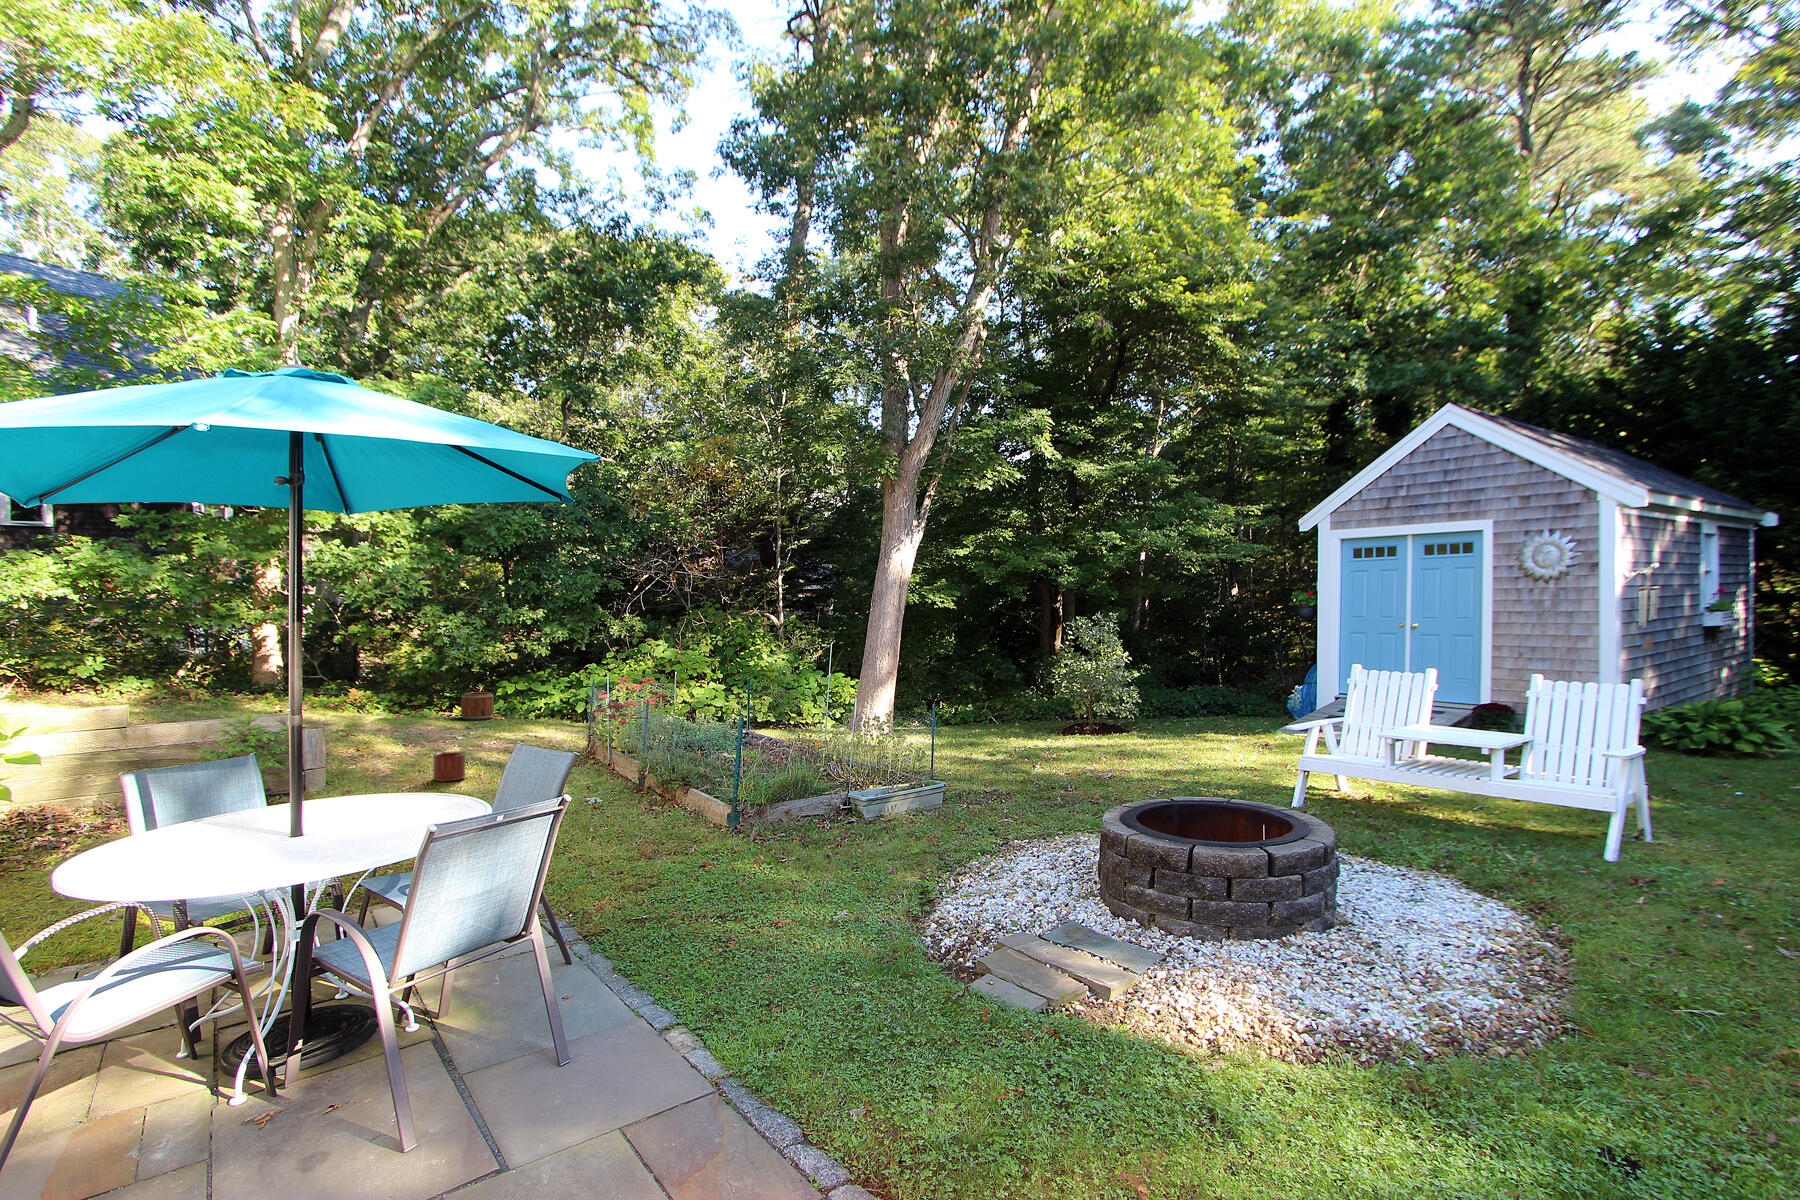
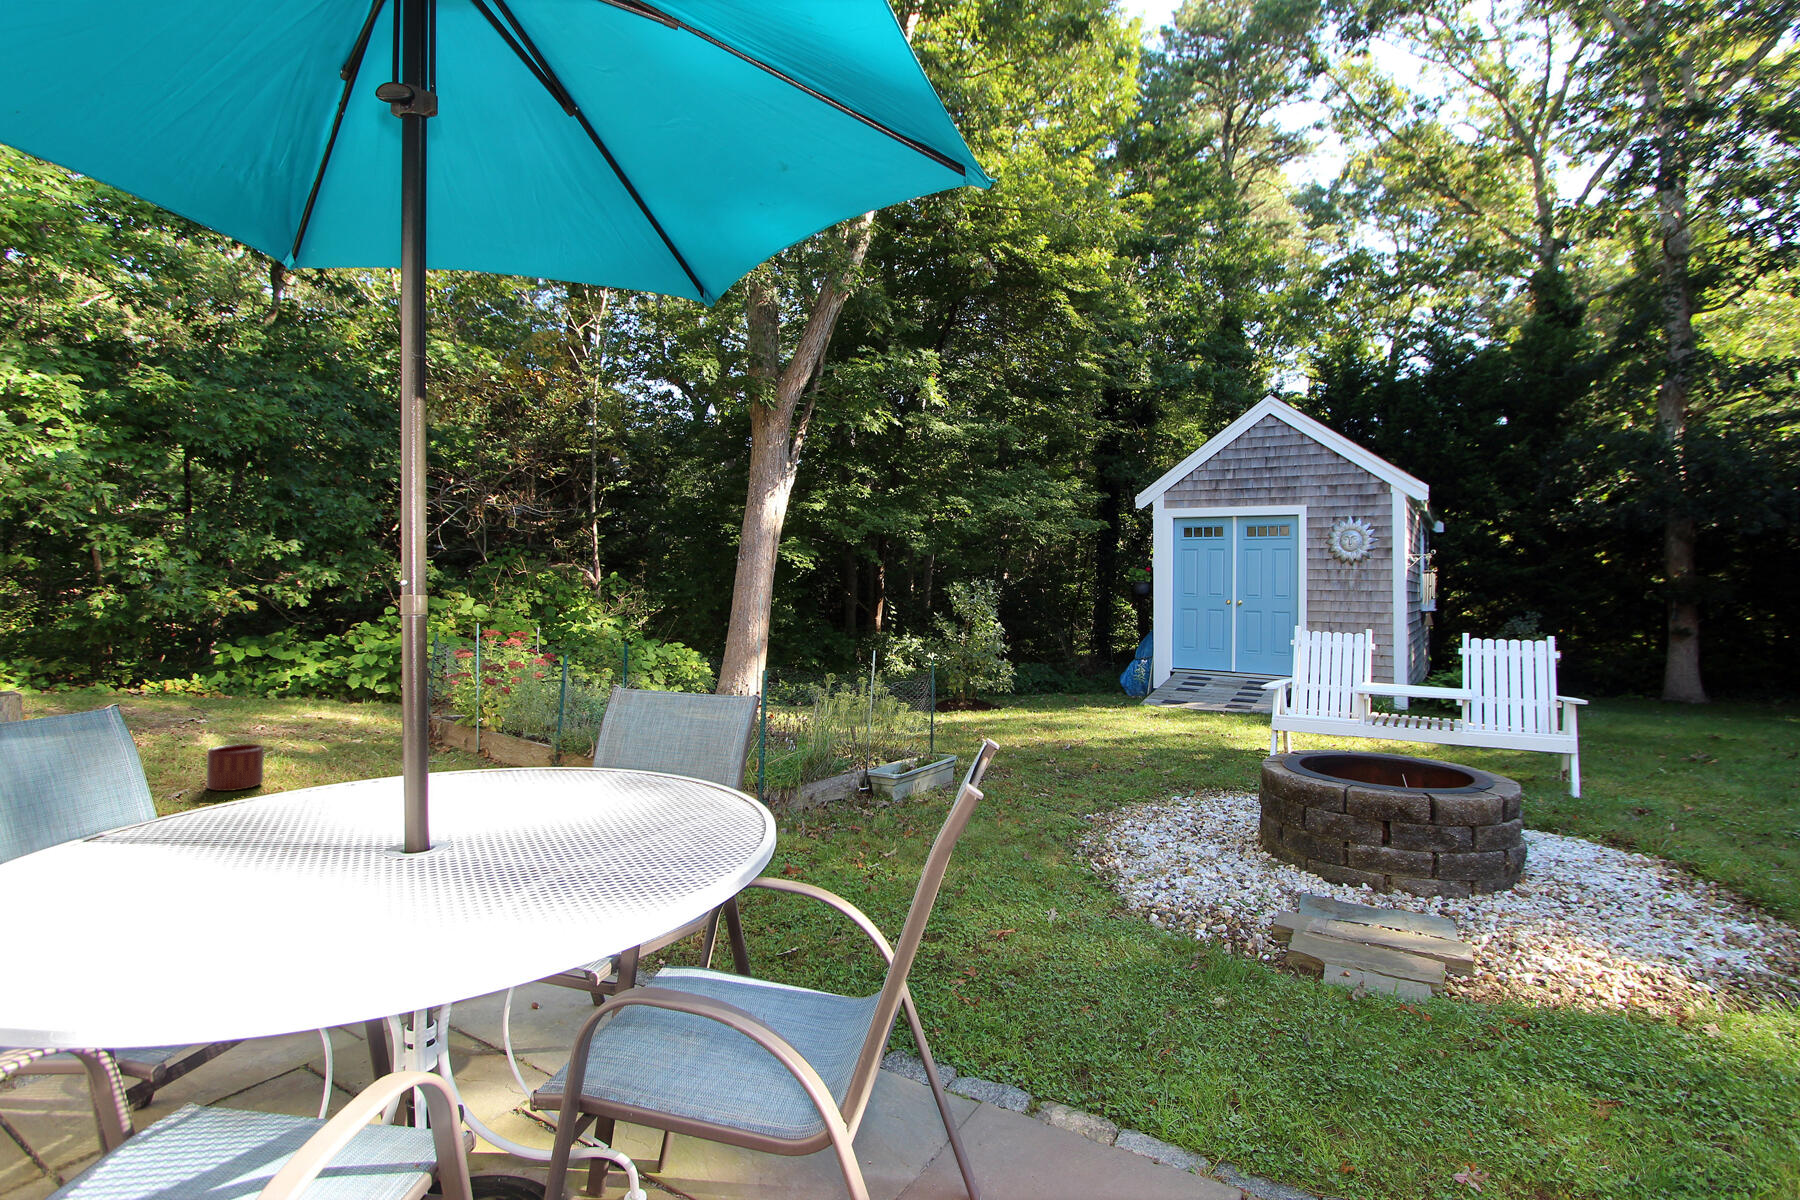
bucket: present [461,692,494,720] -> none [169,660,222,699]

